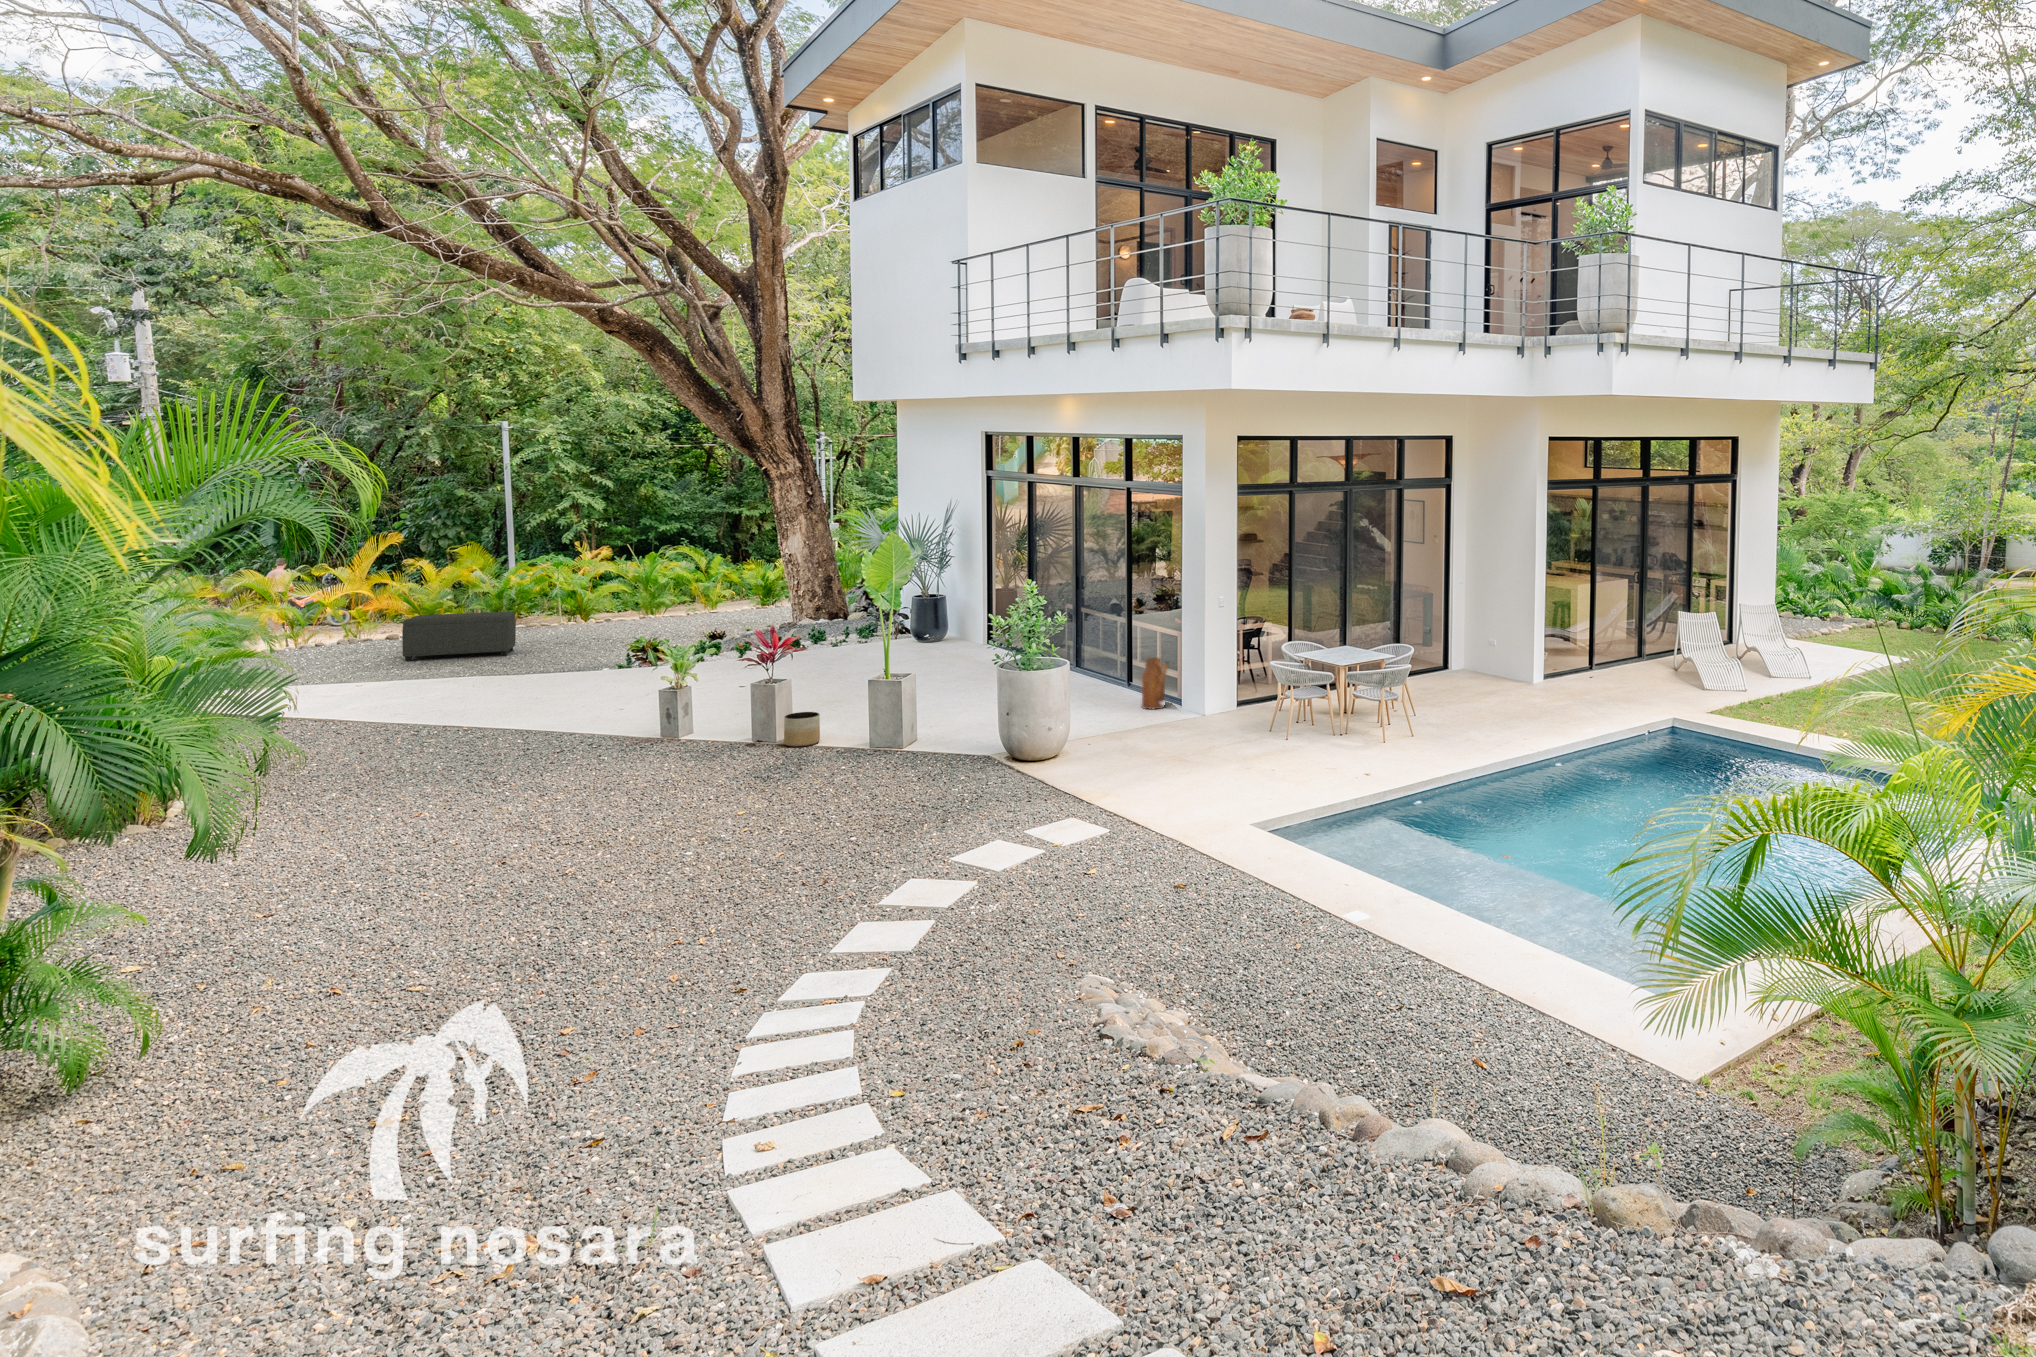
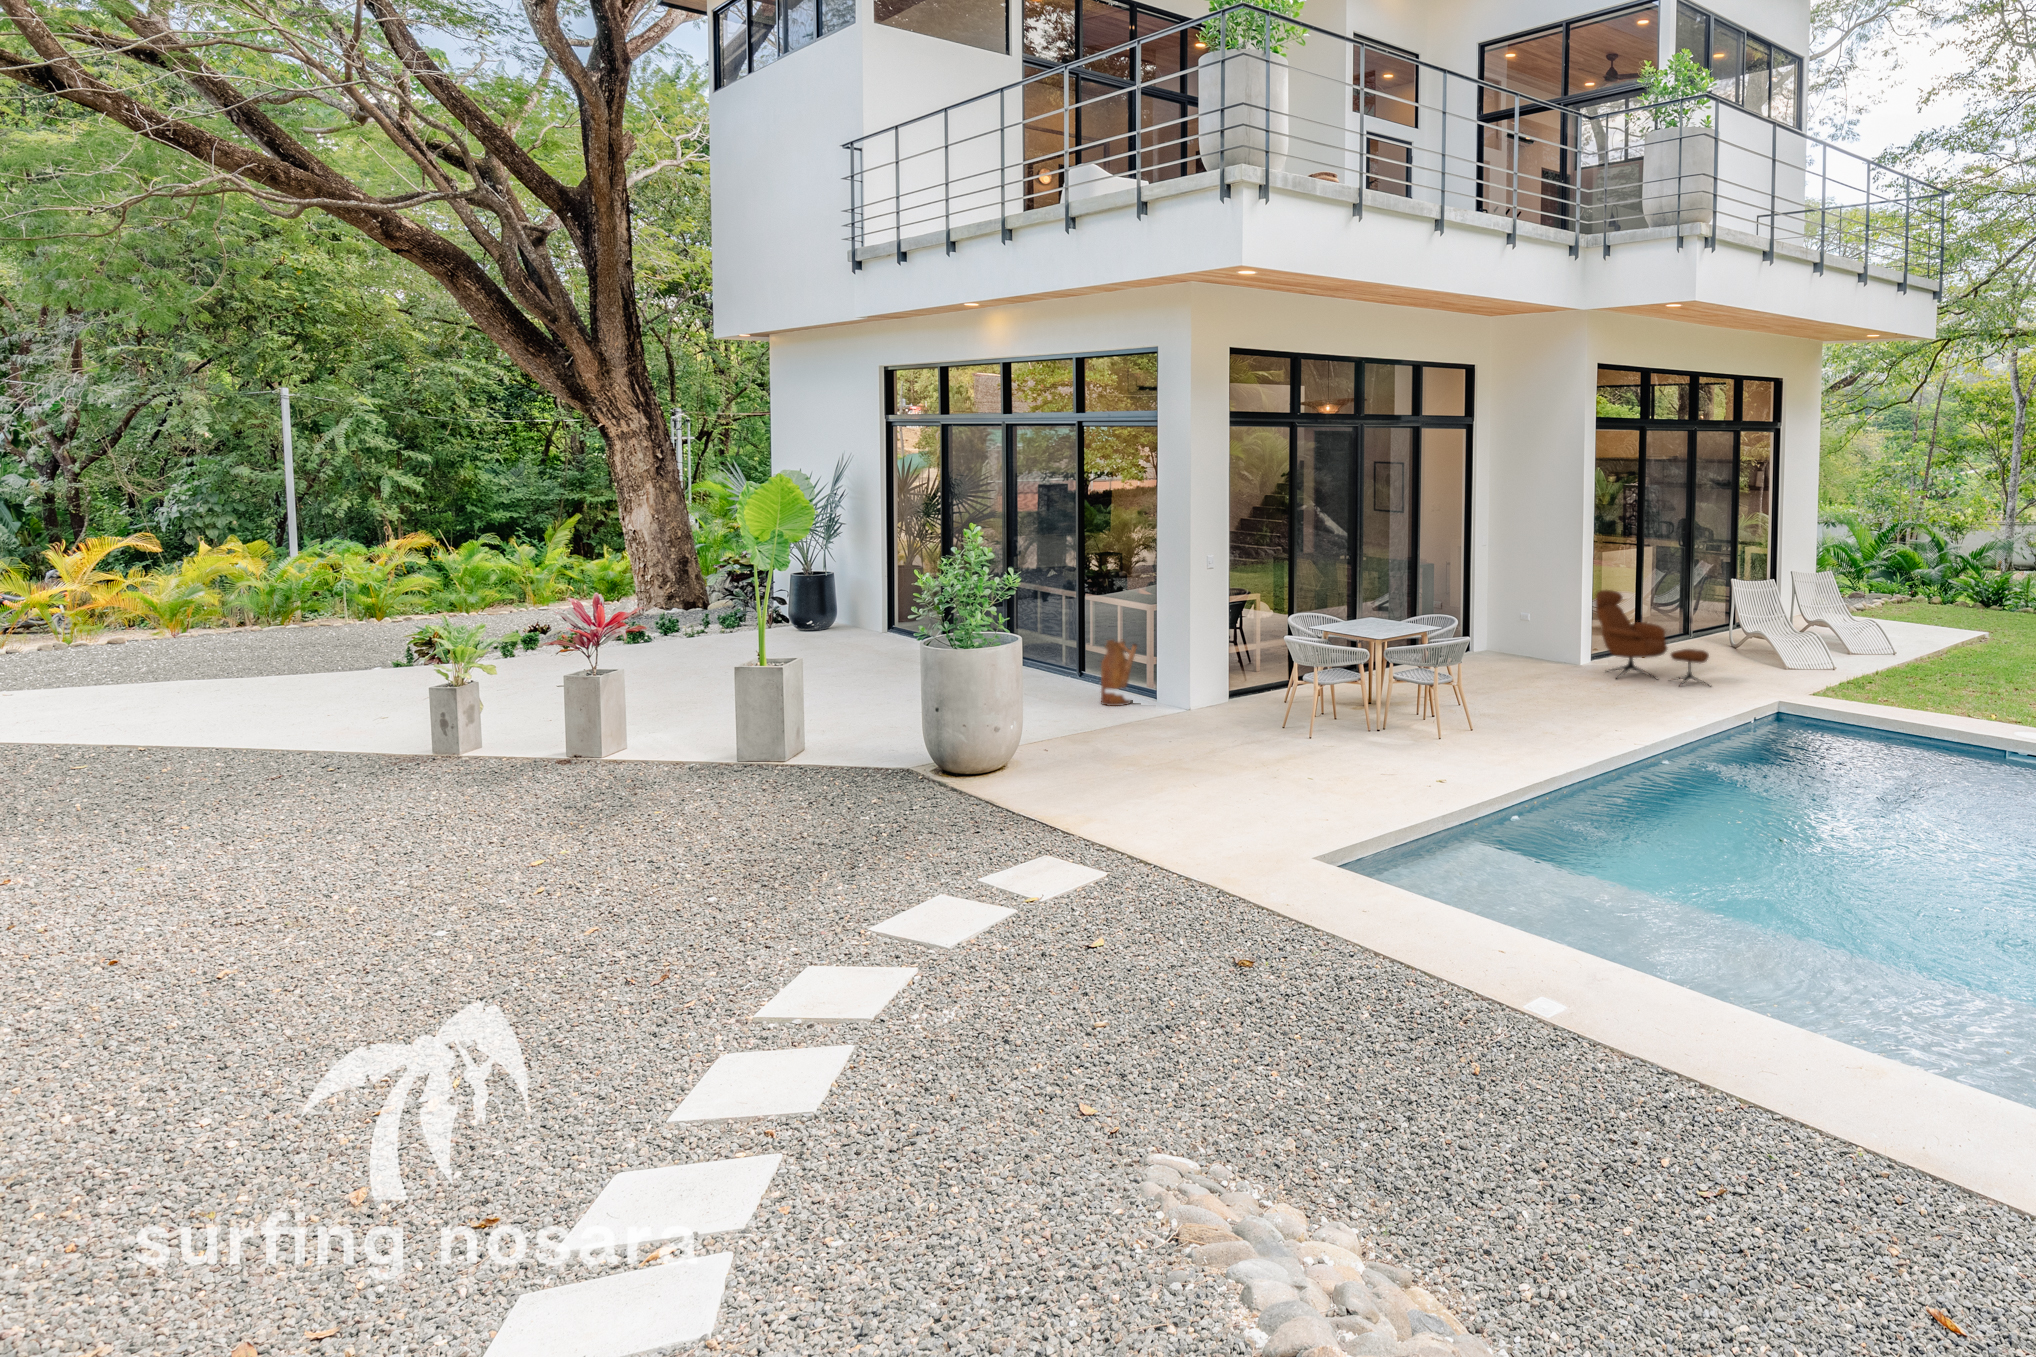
ottoman: present [402,612,516,661] -> none [81,603,253,668]
lounge chair: none [1550,621,1640,705] -> present [1596,590,1709,683]
planter: present [784,712,820,747] -> none [608,716,661,765]

